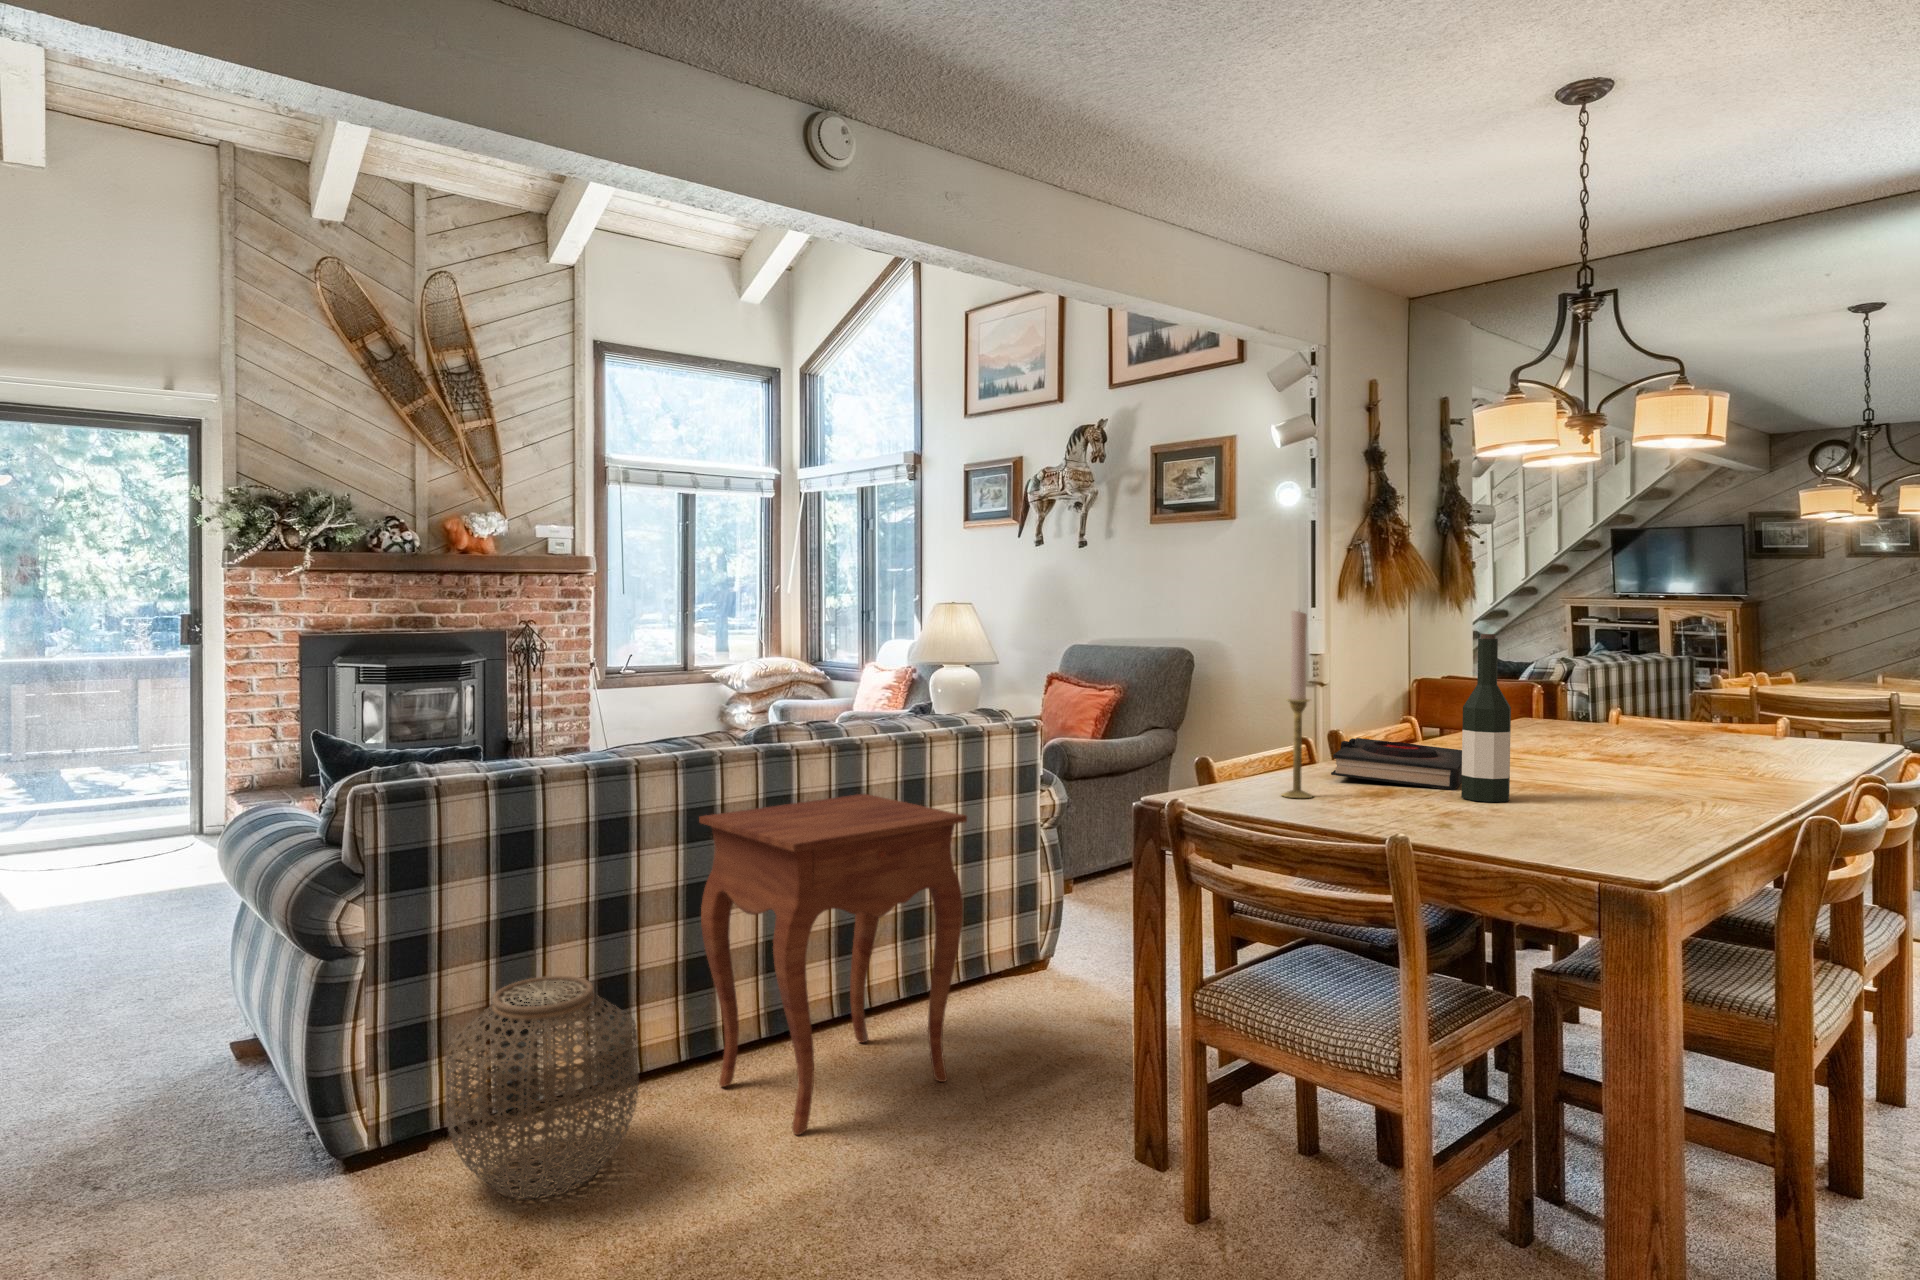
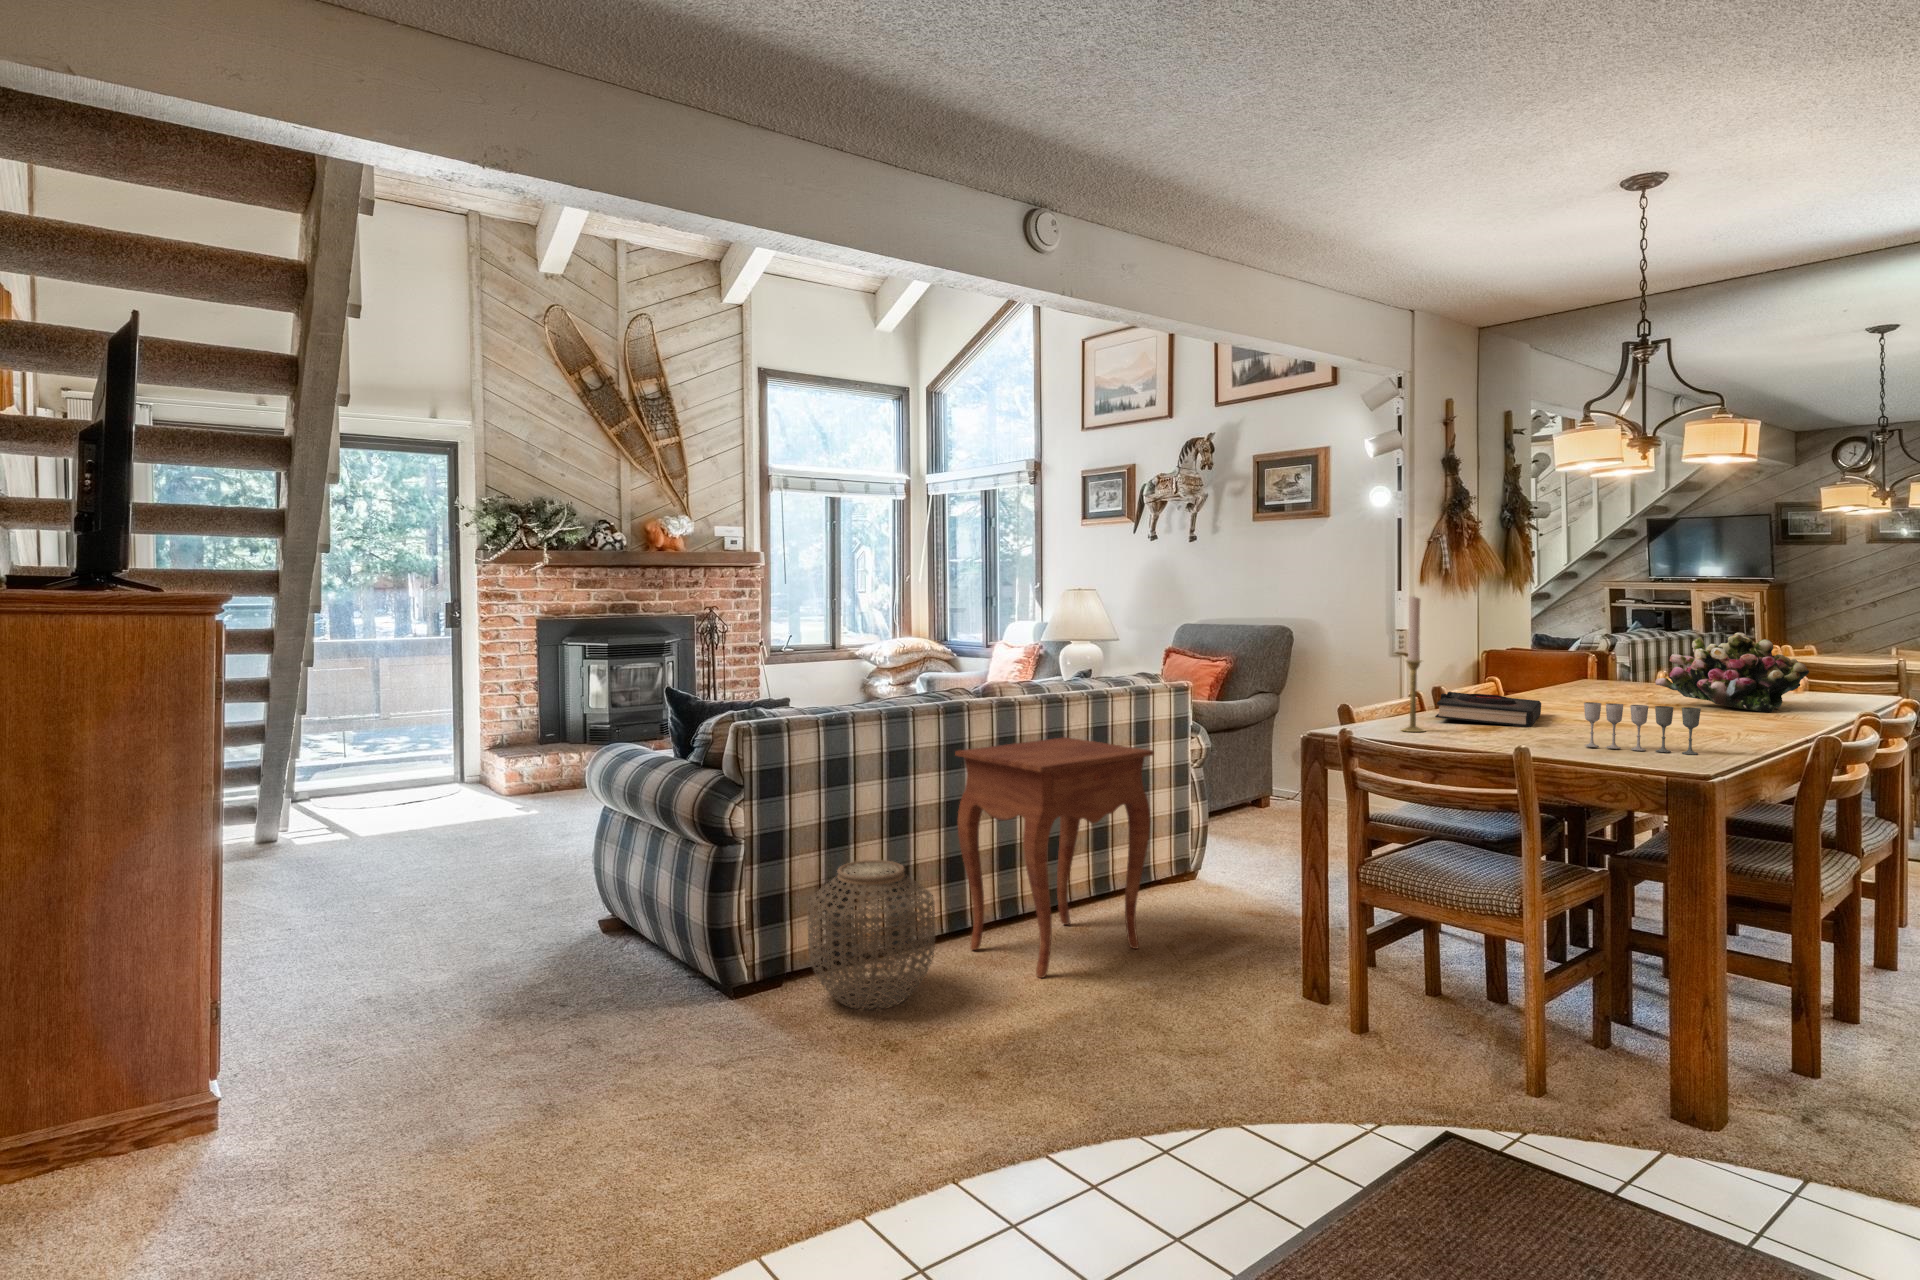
wine bottle: present [1461,634,1511,802] -> none [1536,612,1573,734]
flower arrangement: none [1616,661,1812,766] -> present [1655,633,1809,712]
wine glass: none [1526,763,1690,843] -> present [1584,702,1701,755]

